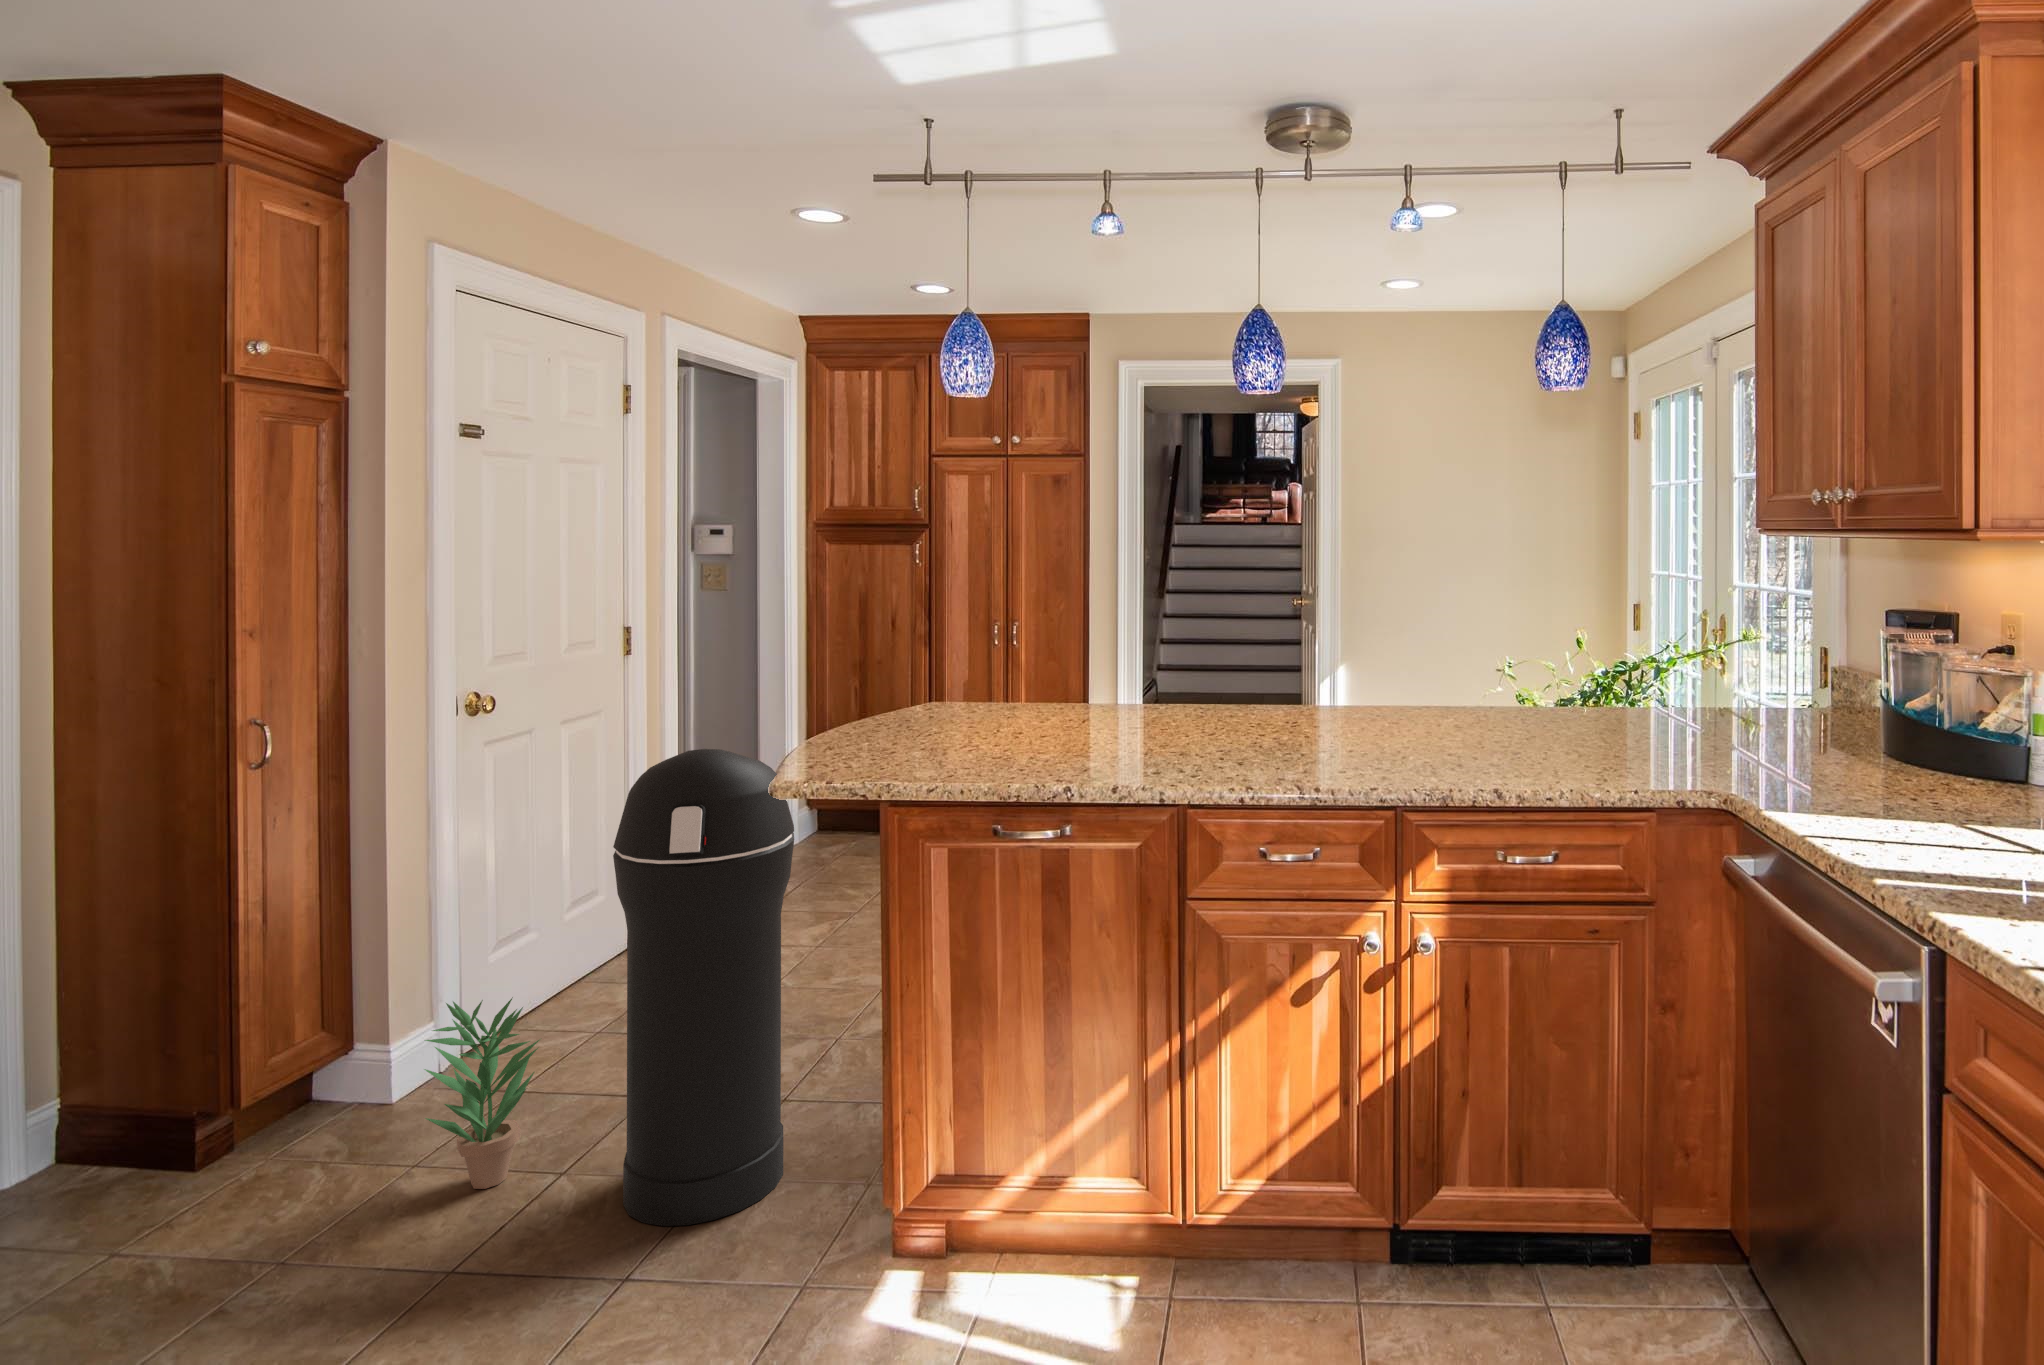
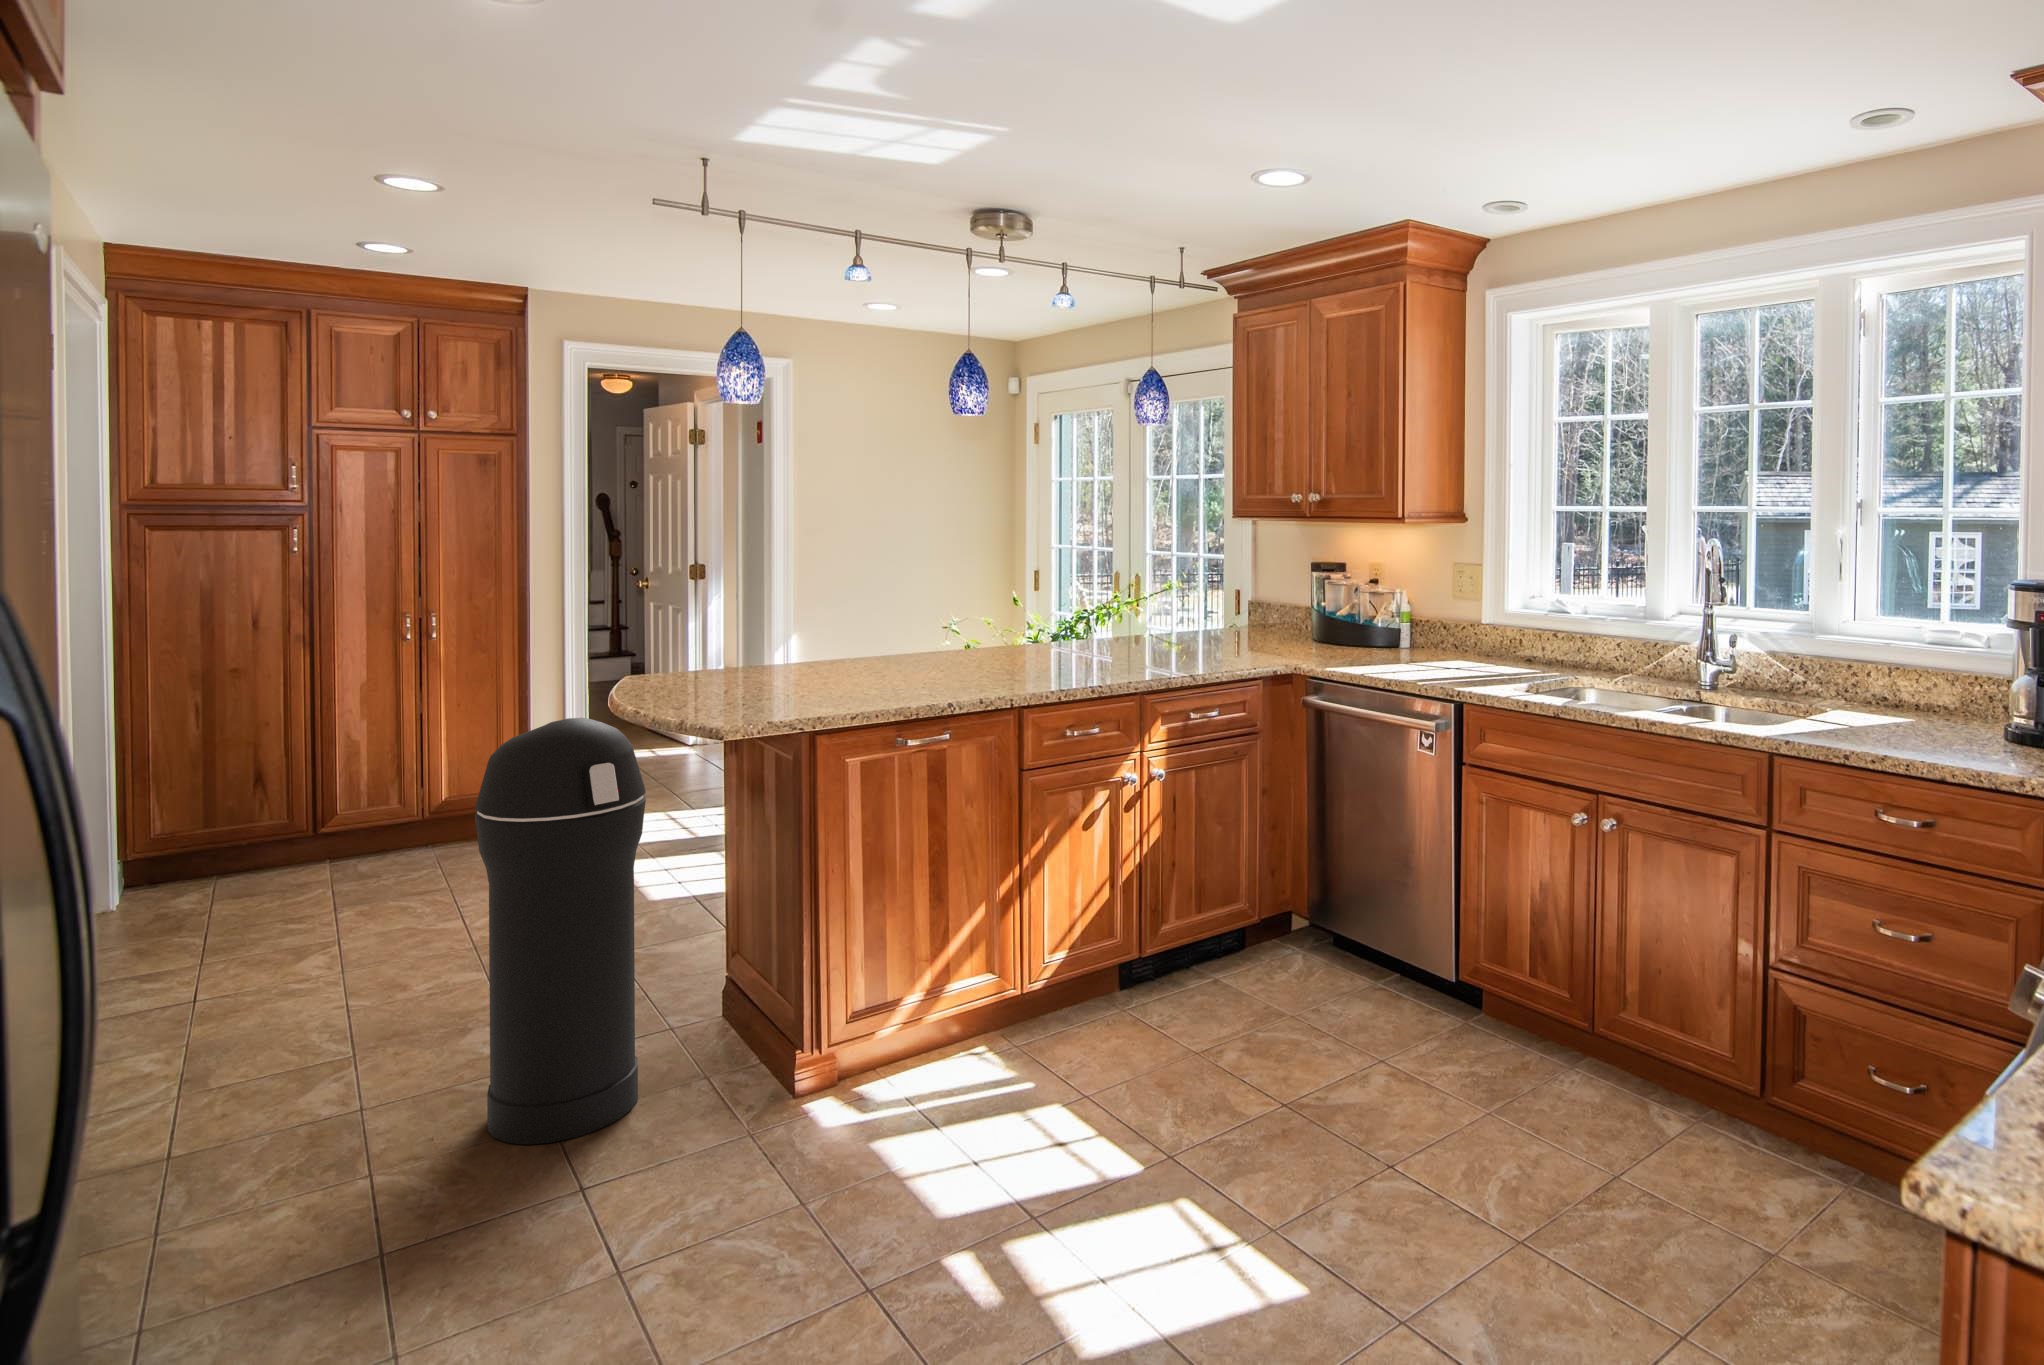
potted plant: present [424,997,539,1189] -> none [249,988,381,1190]

